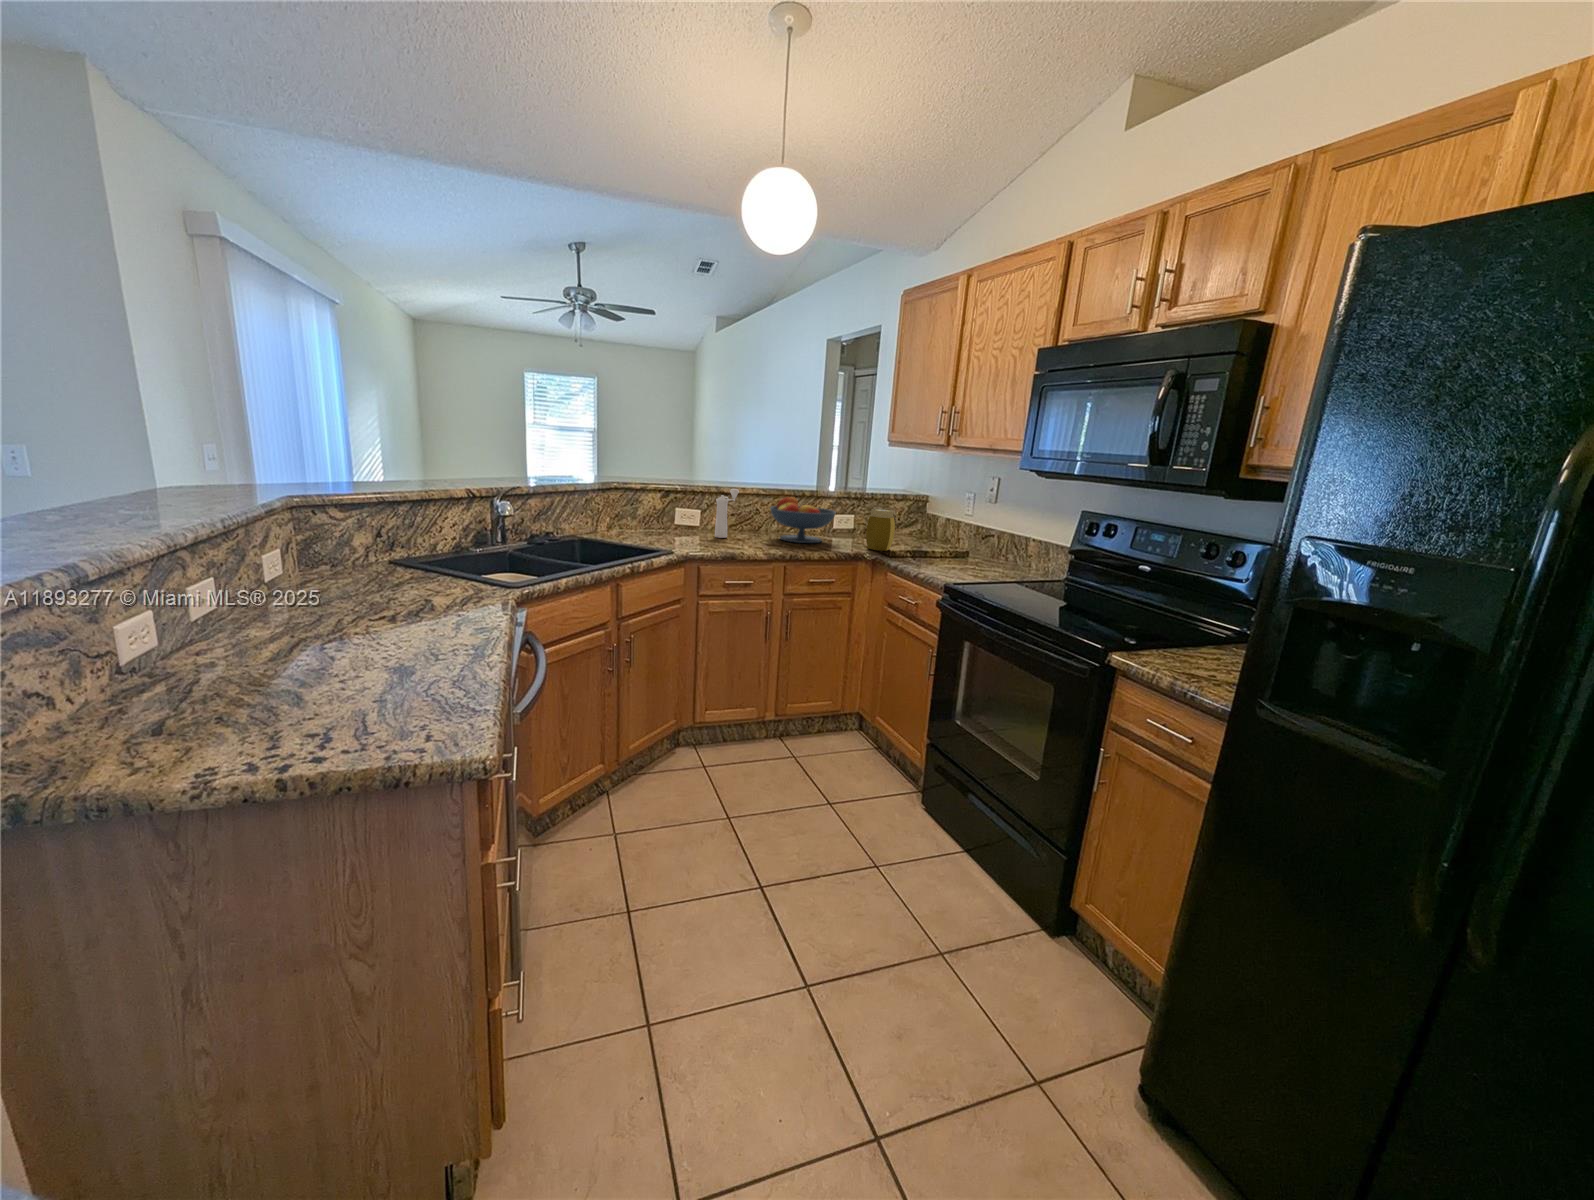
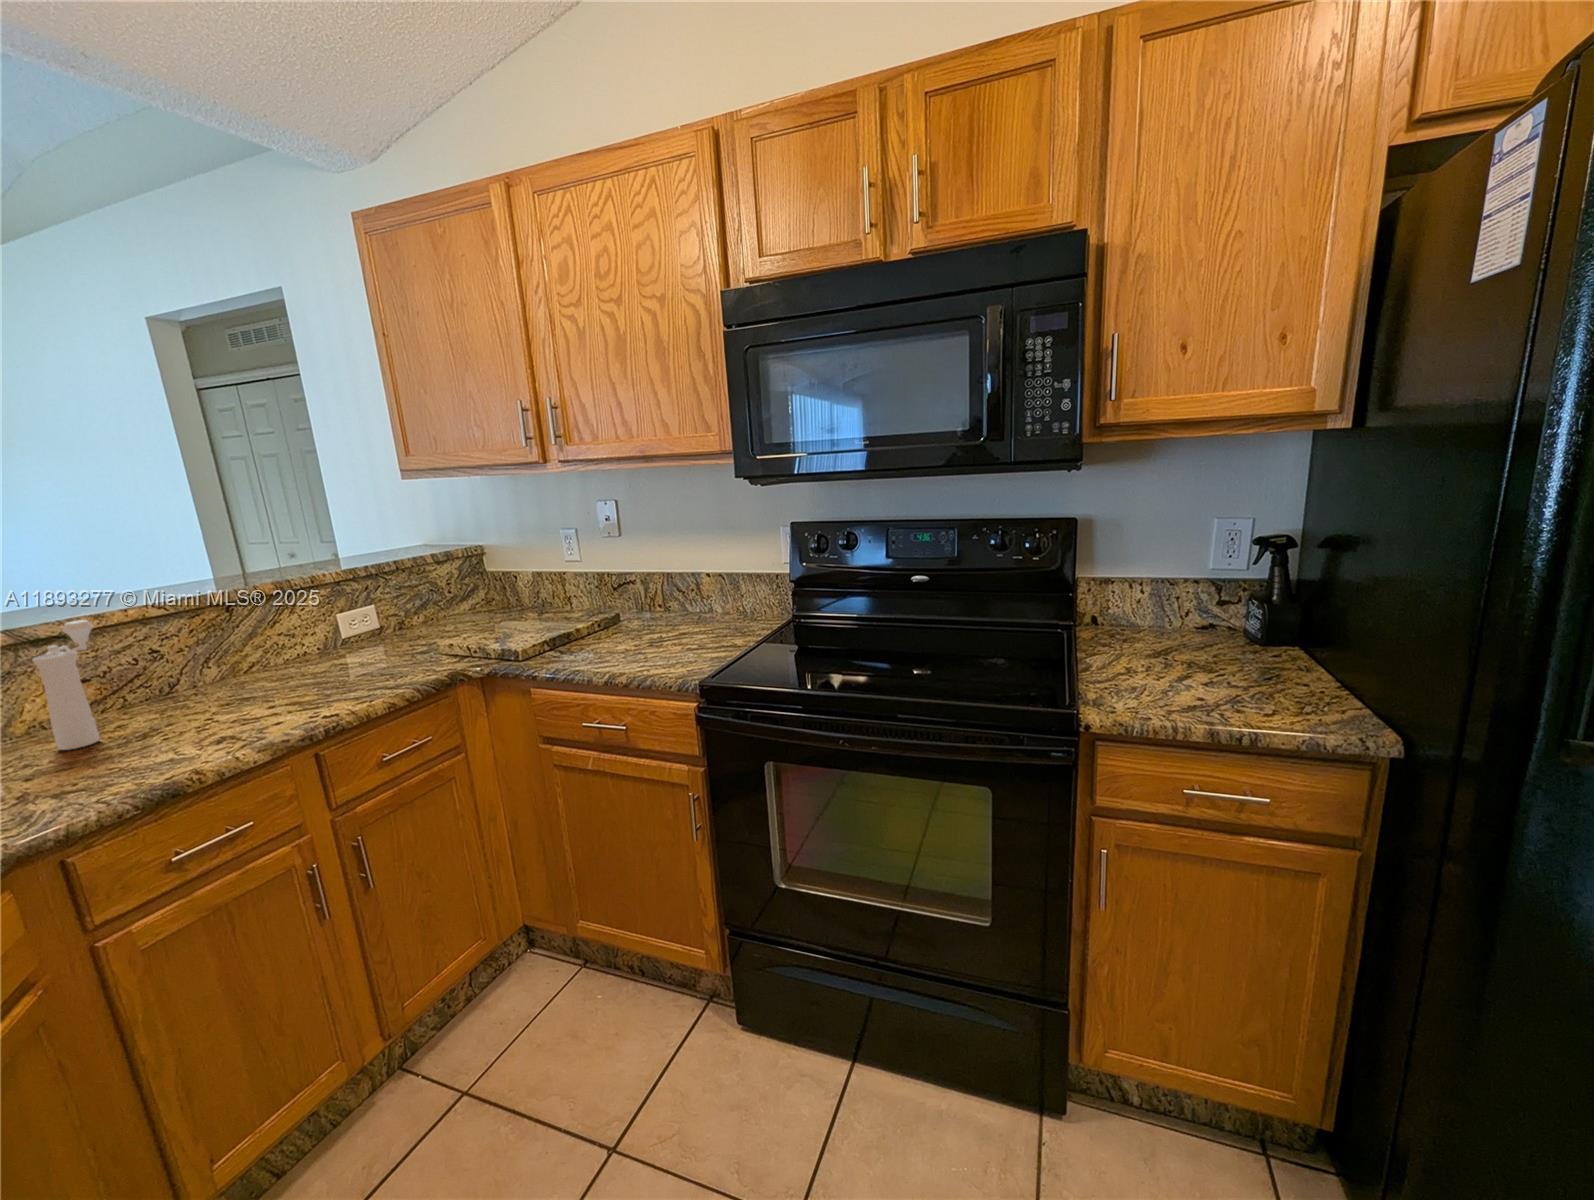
fruit bowl: present [770,497,836,543] -> none [199,604,367,698]
jar: present [866,509,895,551] -> none [442,582,494,658]

